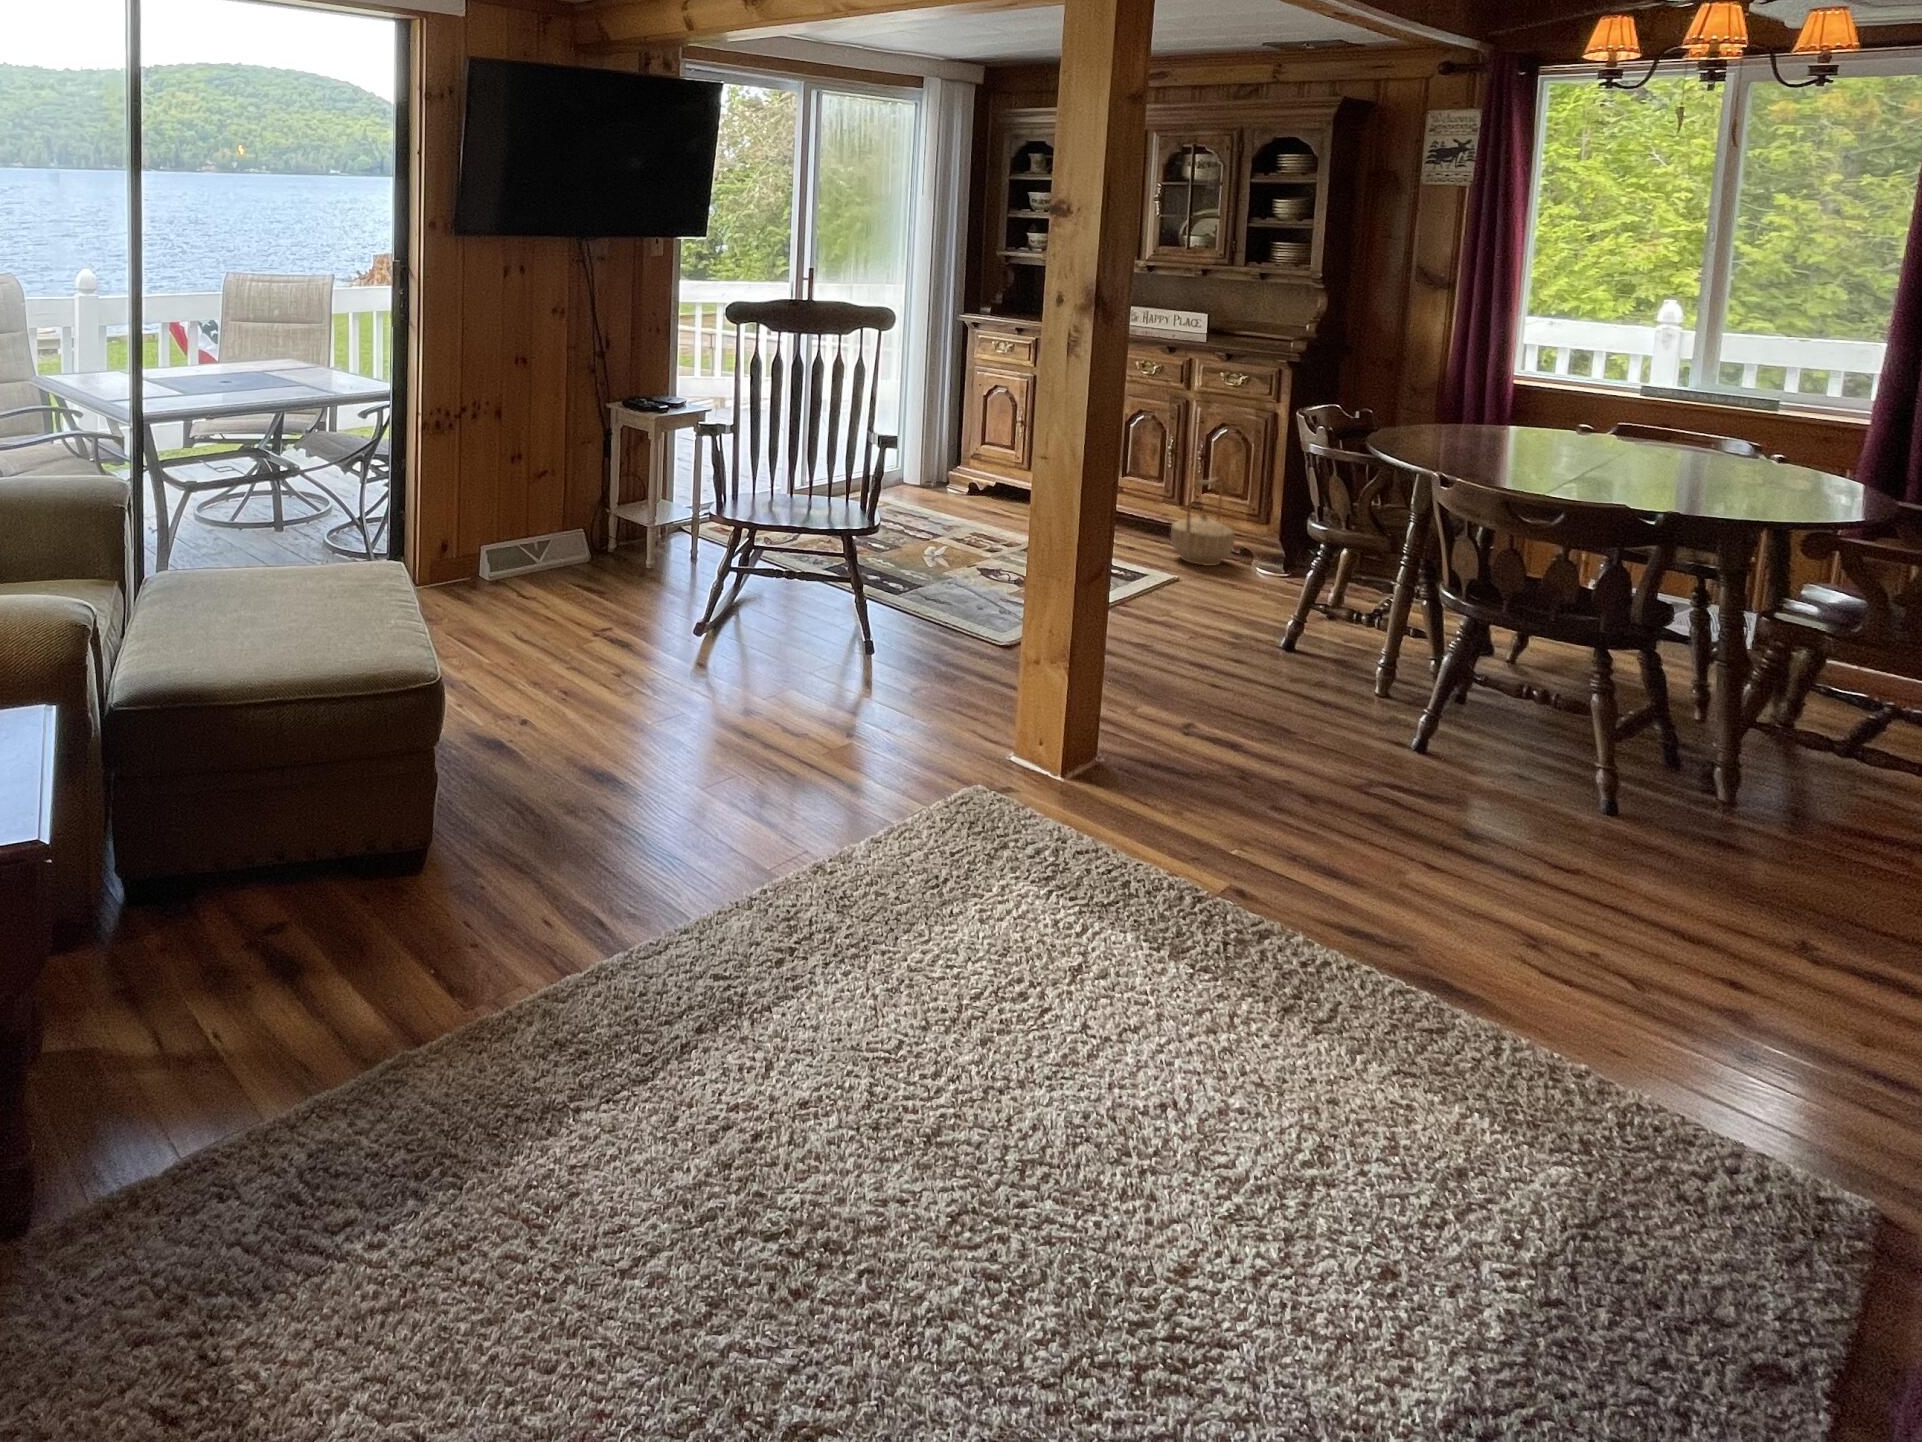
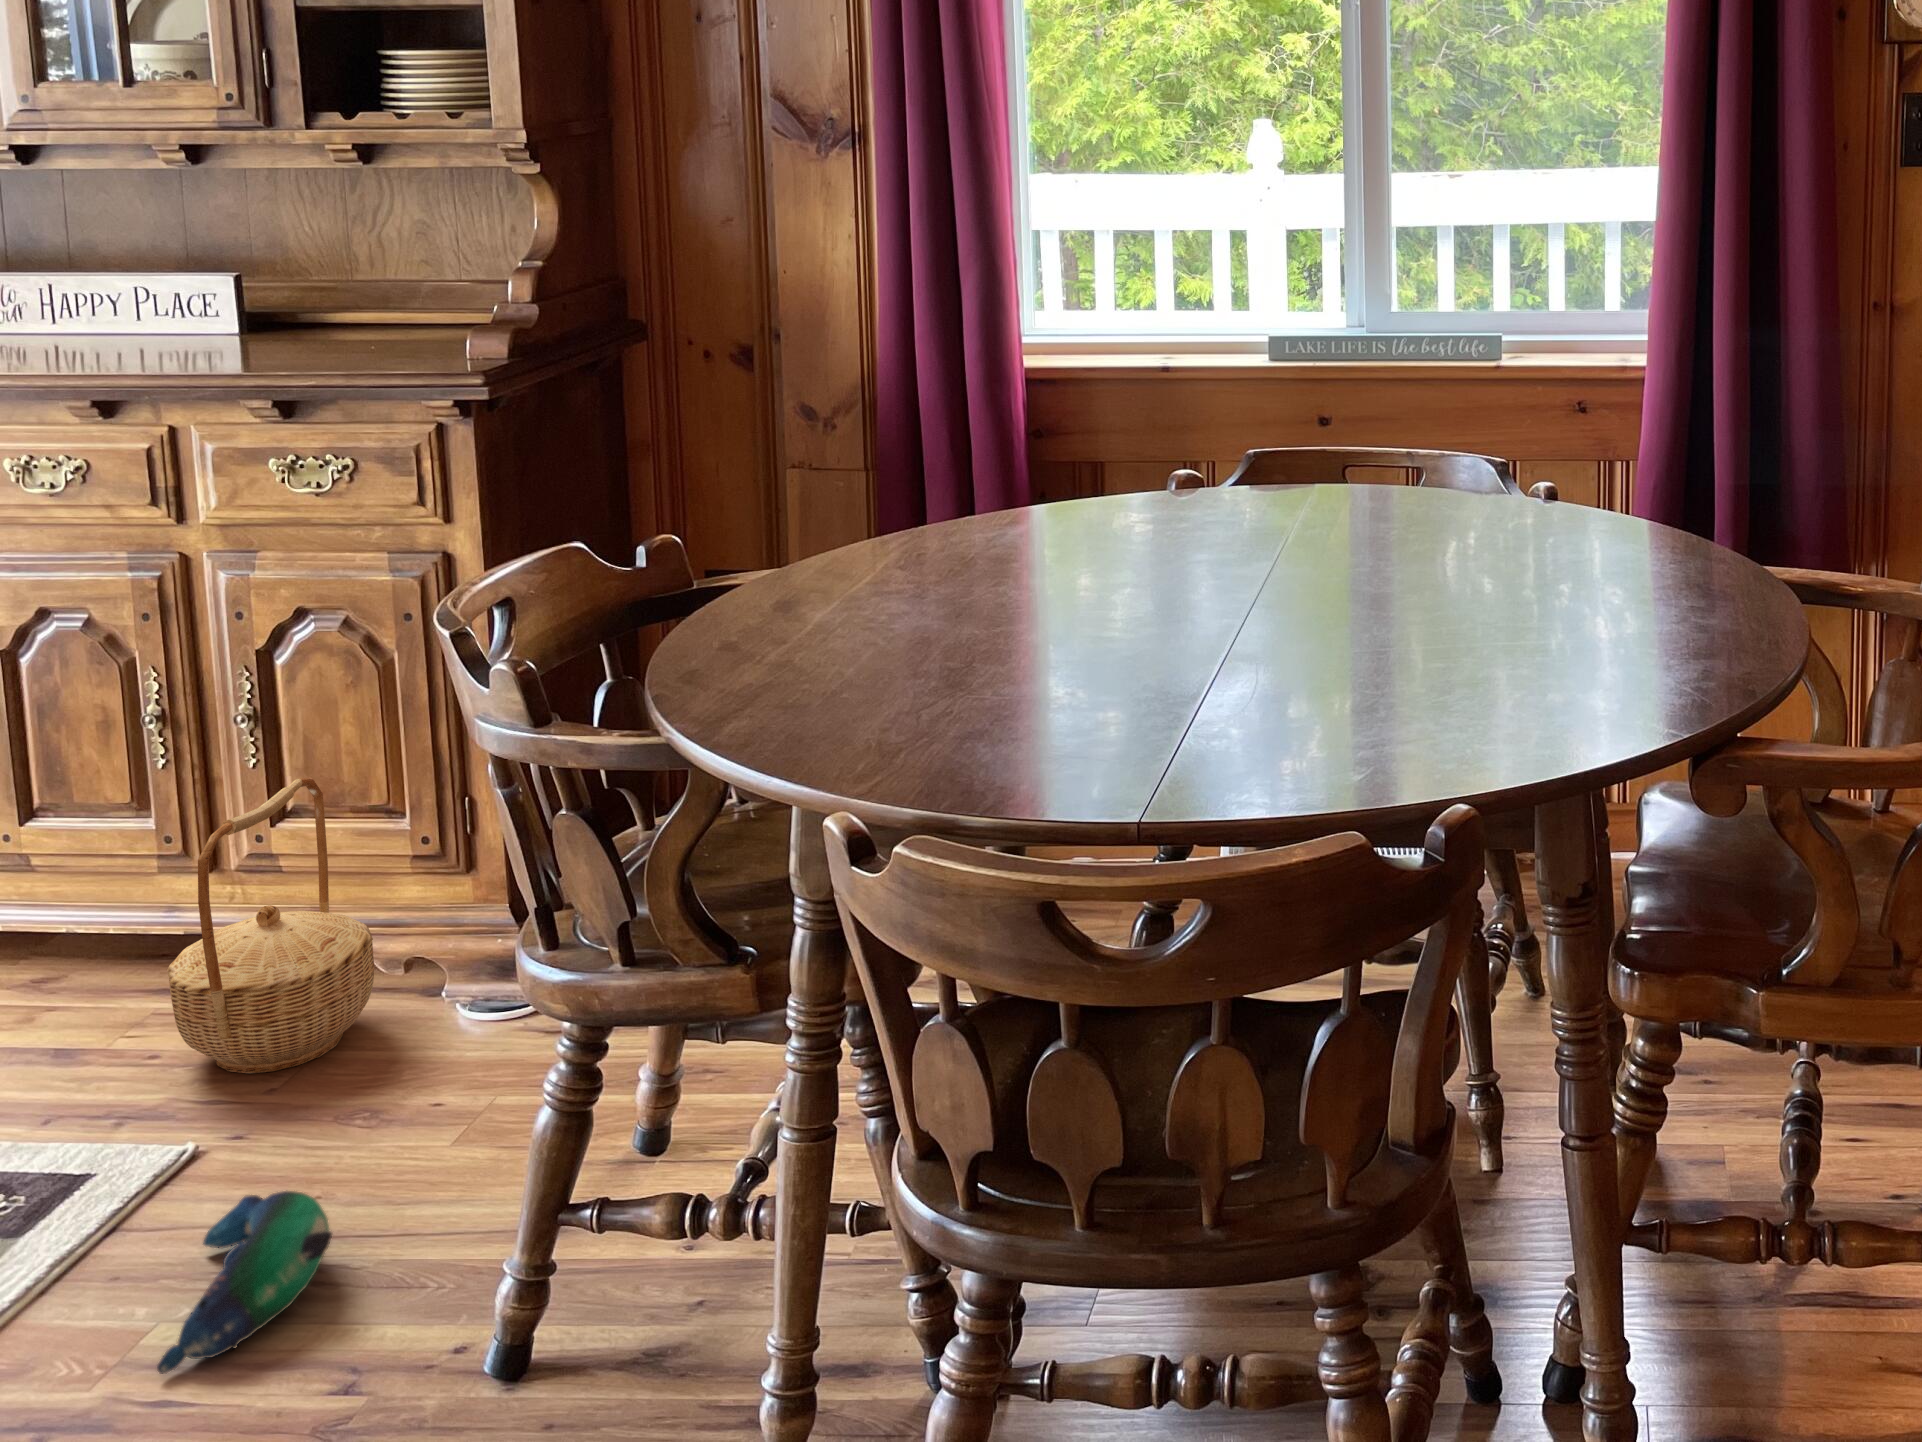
plush toy: none [1180,579,1230,612] -> present [157,1191,333,1374]

